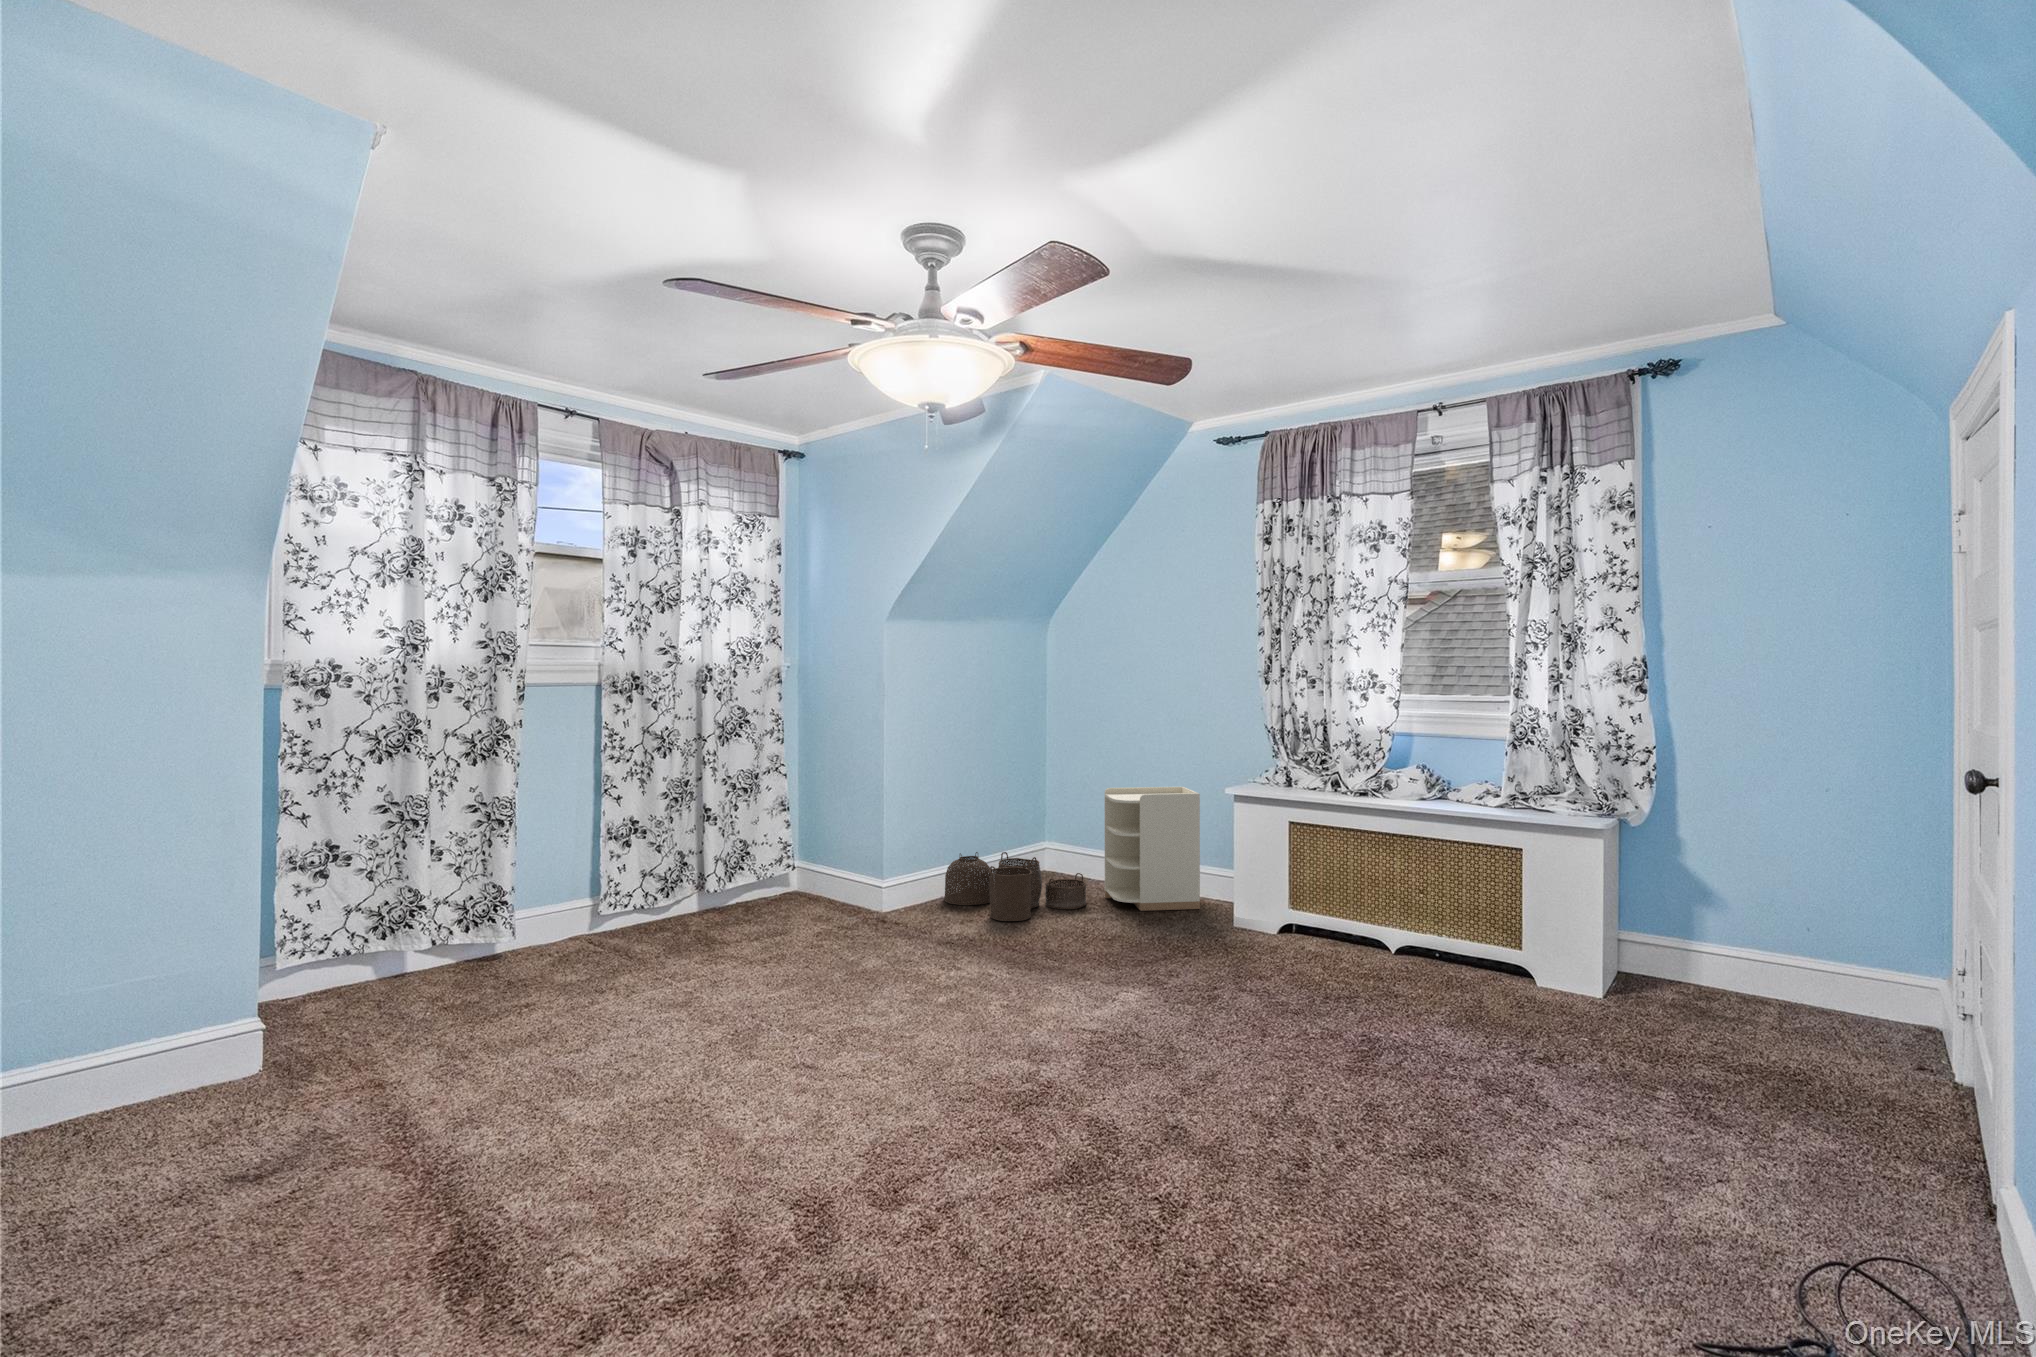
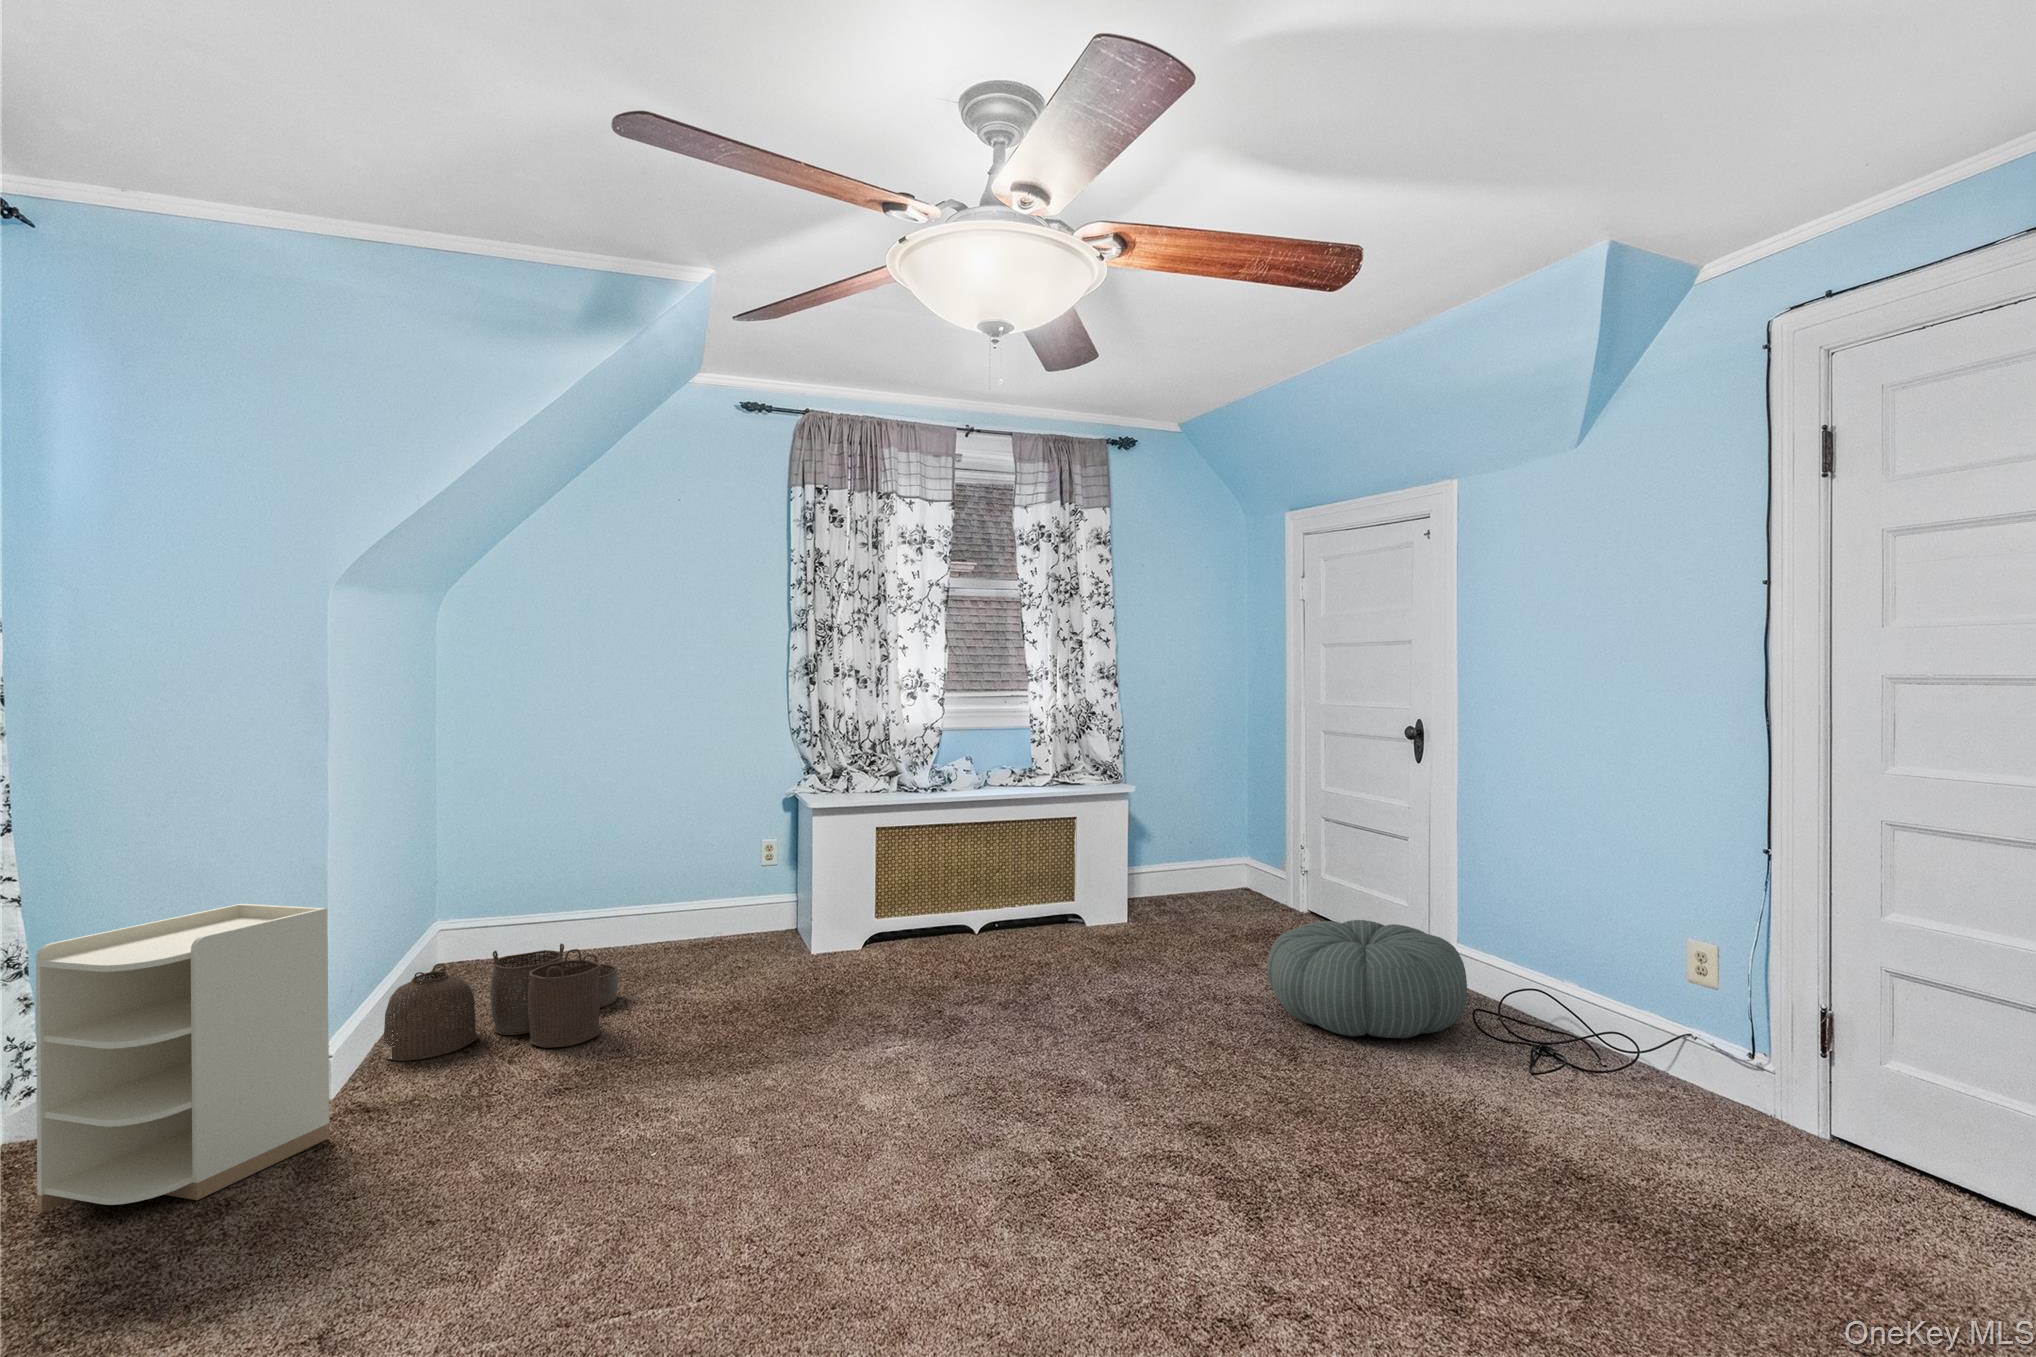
nightstand: present [1104,787,1200,911] -> present [36,904,330,1213]
pouf: none [1358,1022,1644,1212] -> present [1267,920,1467,1038]

